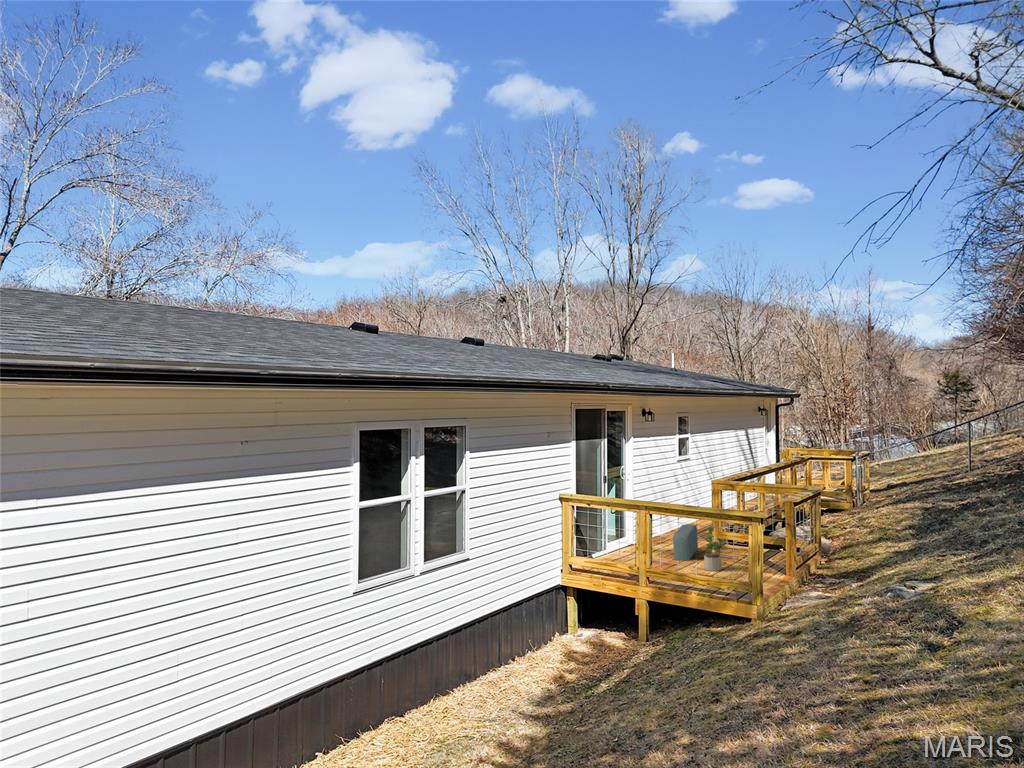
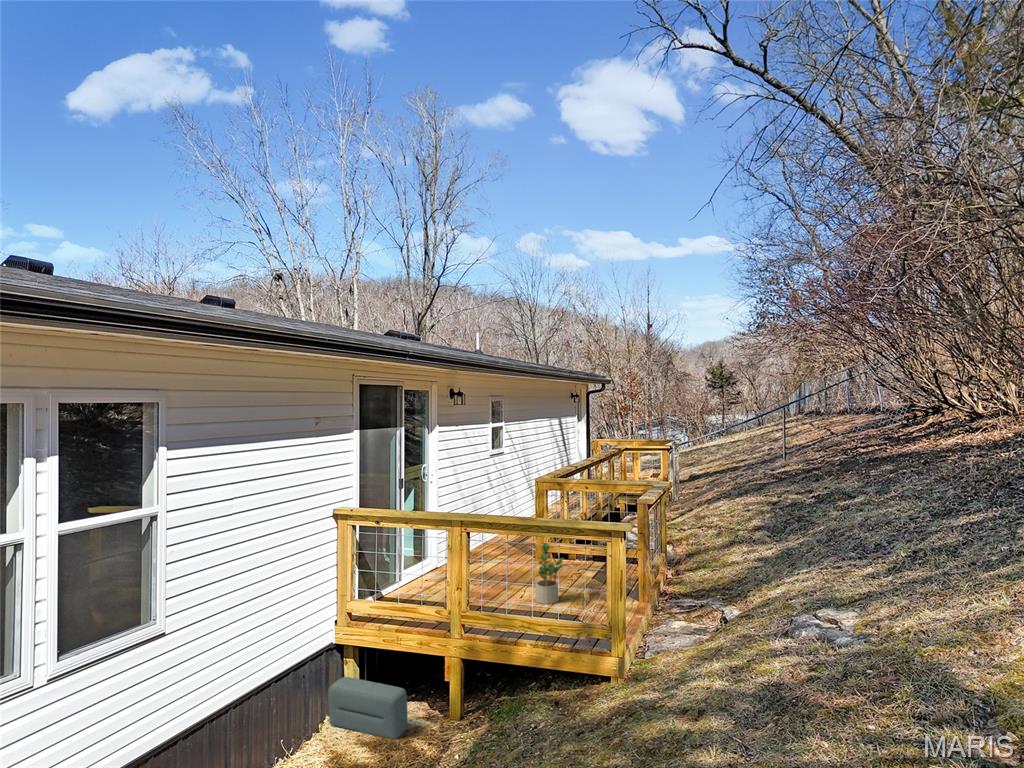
pouf: present [673,524,698,561] -> present [328,677,408,739]

